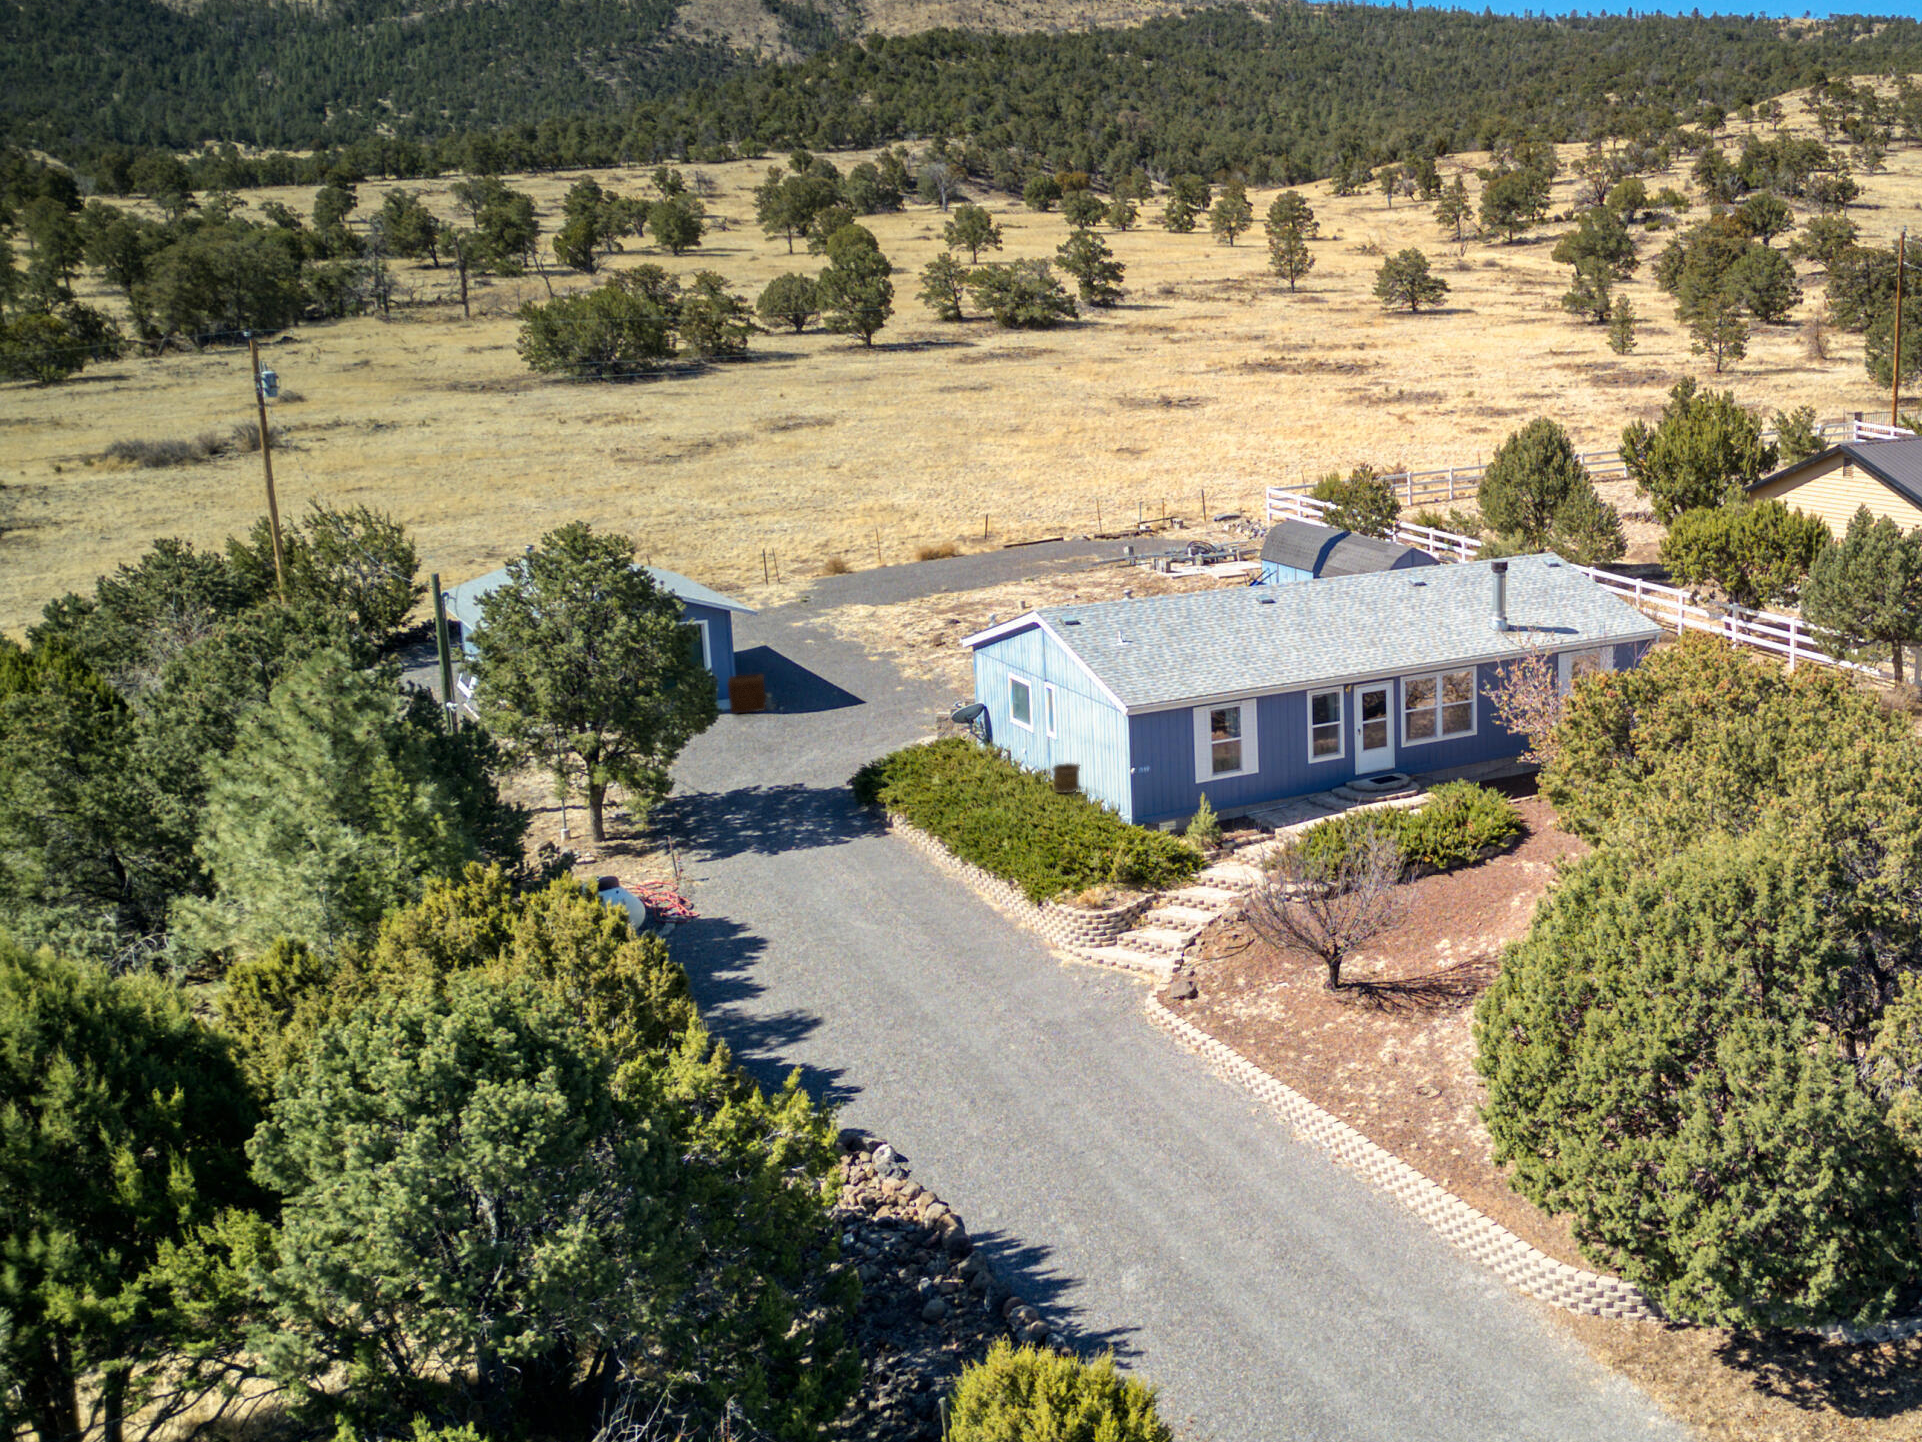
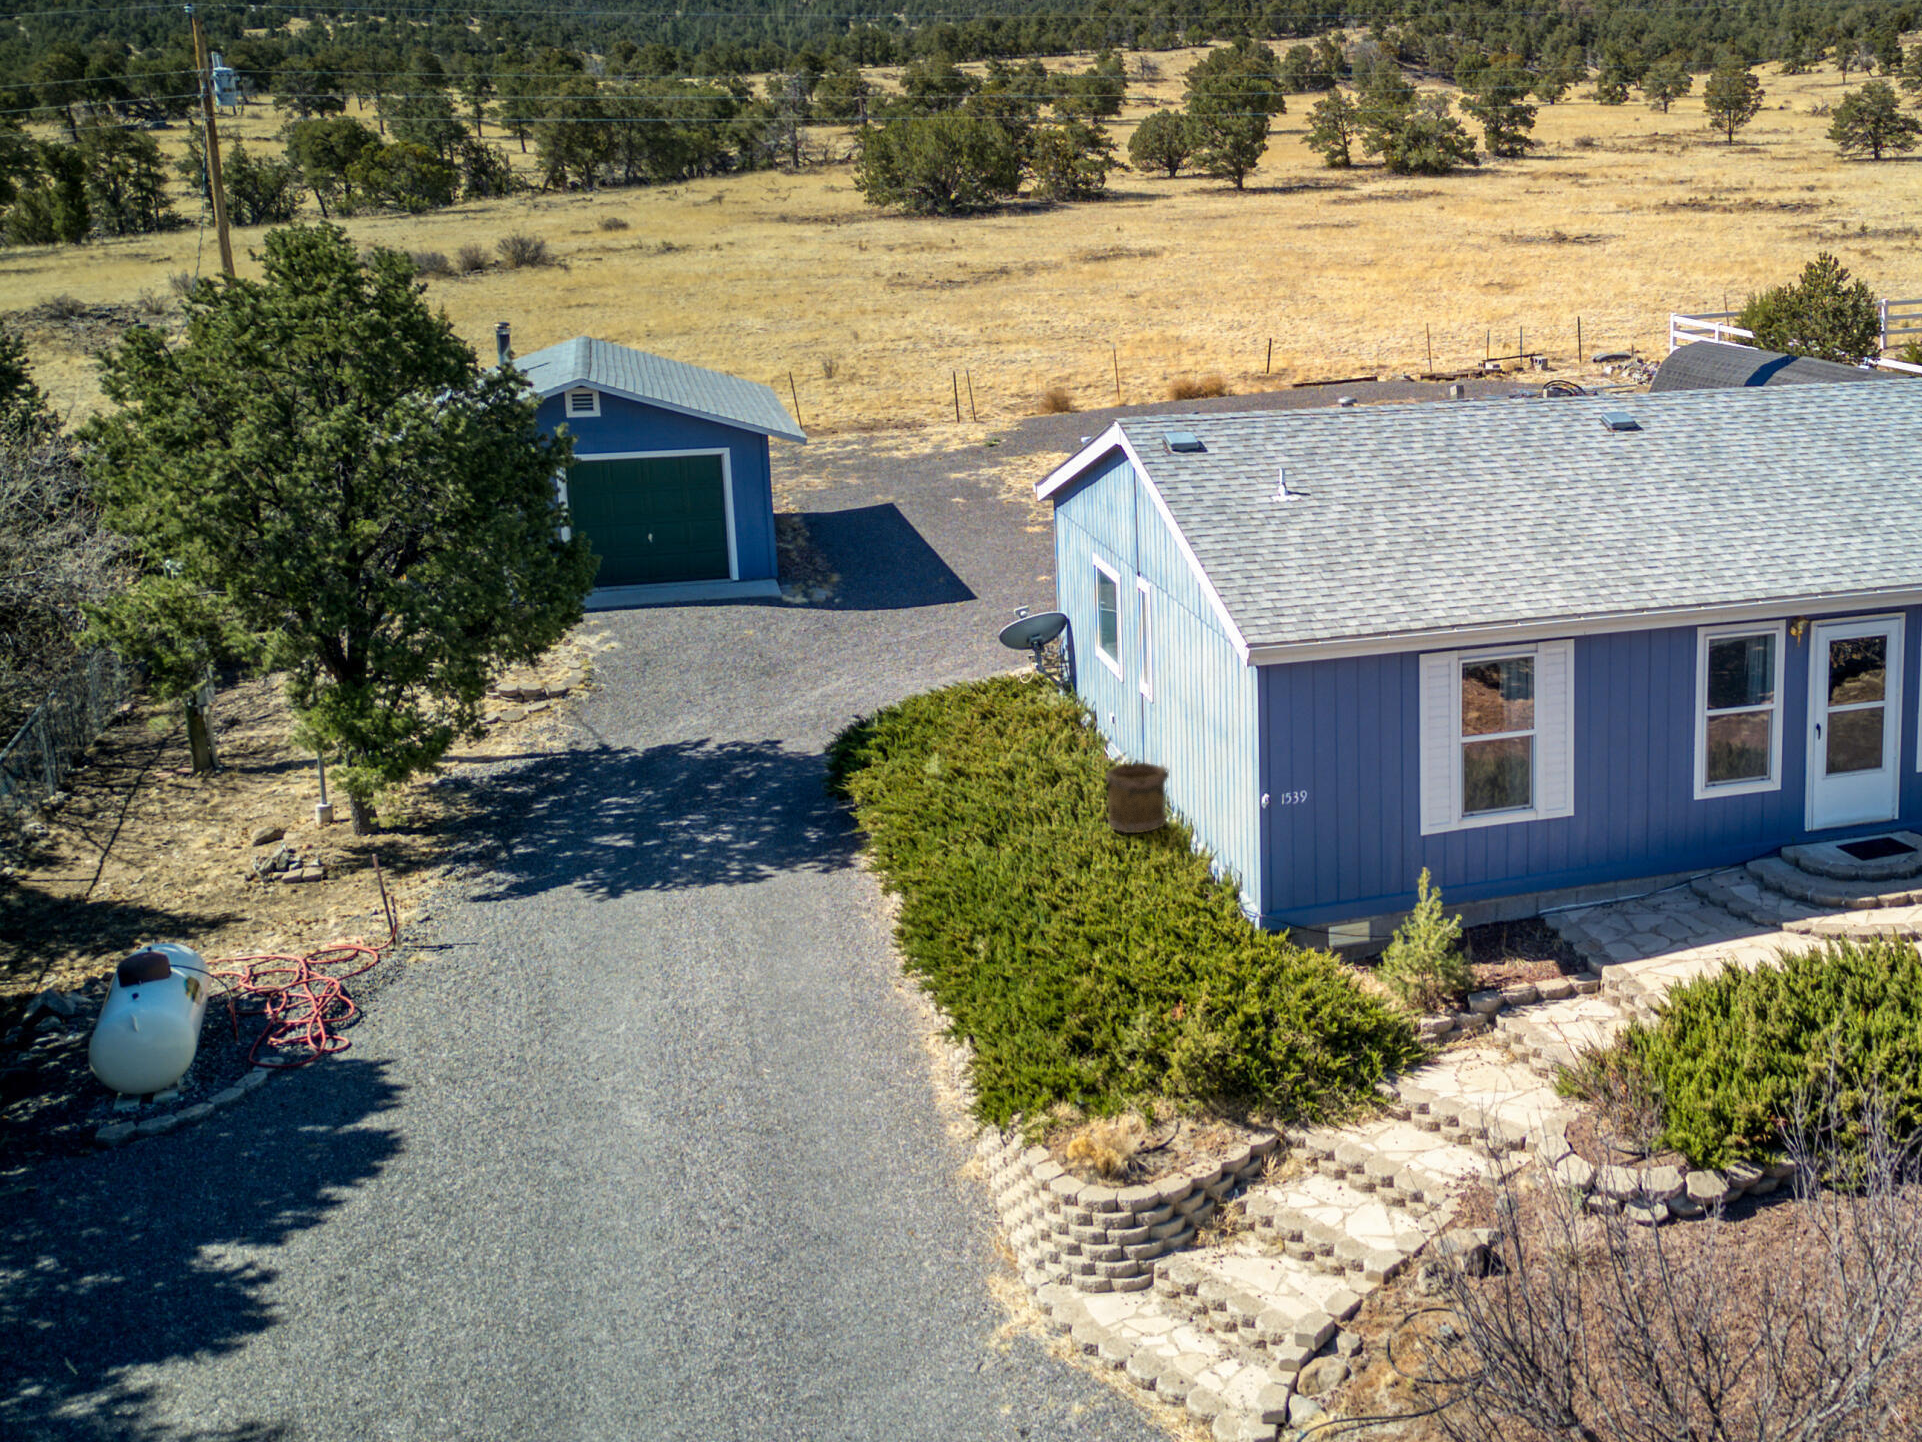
wooden crate: present [728,674,766,714] -> none [623,539,701,610]

